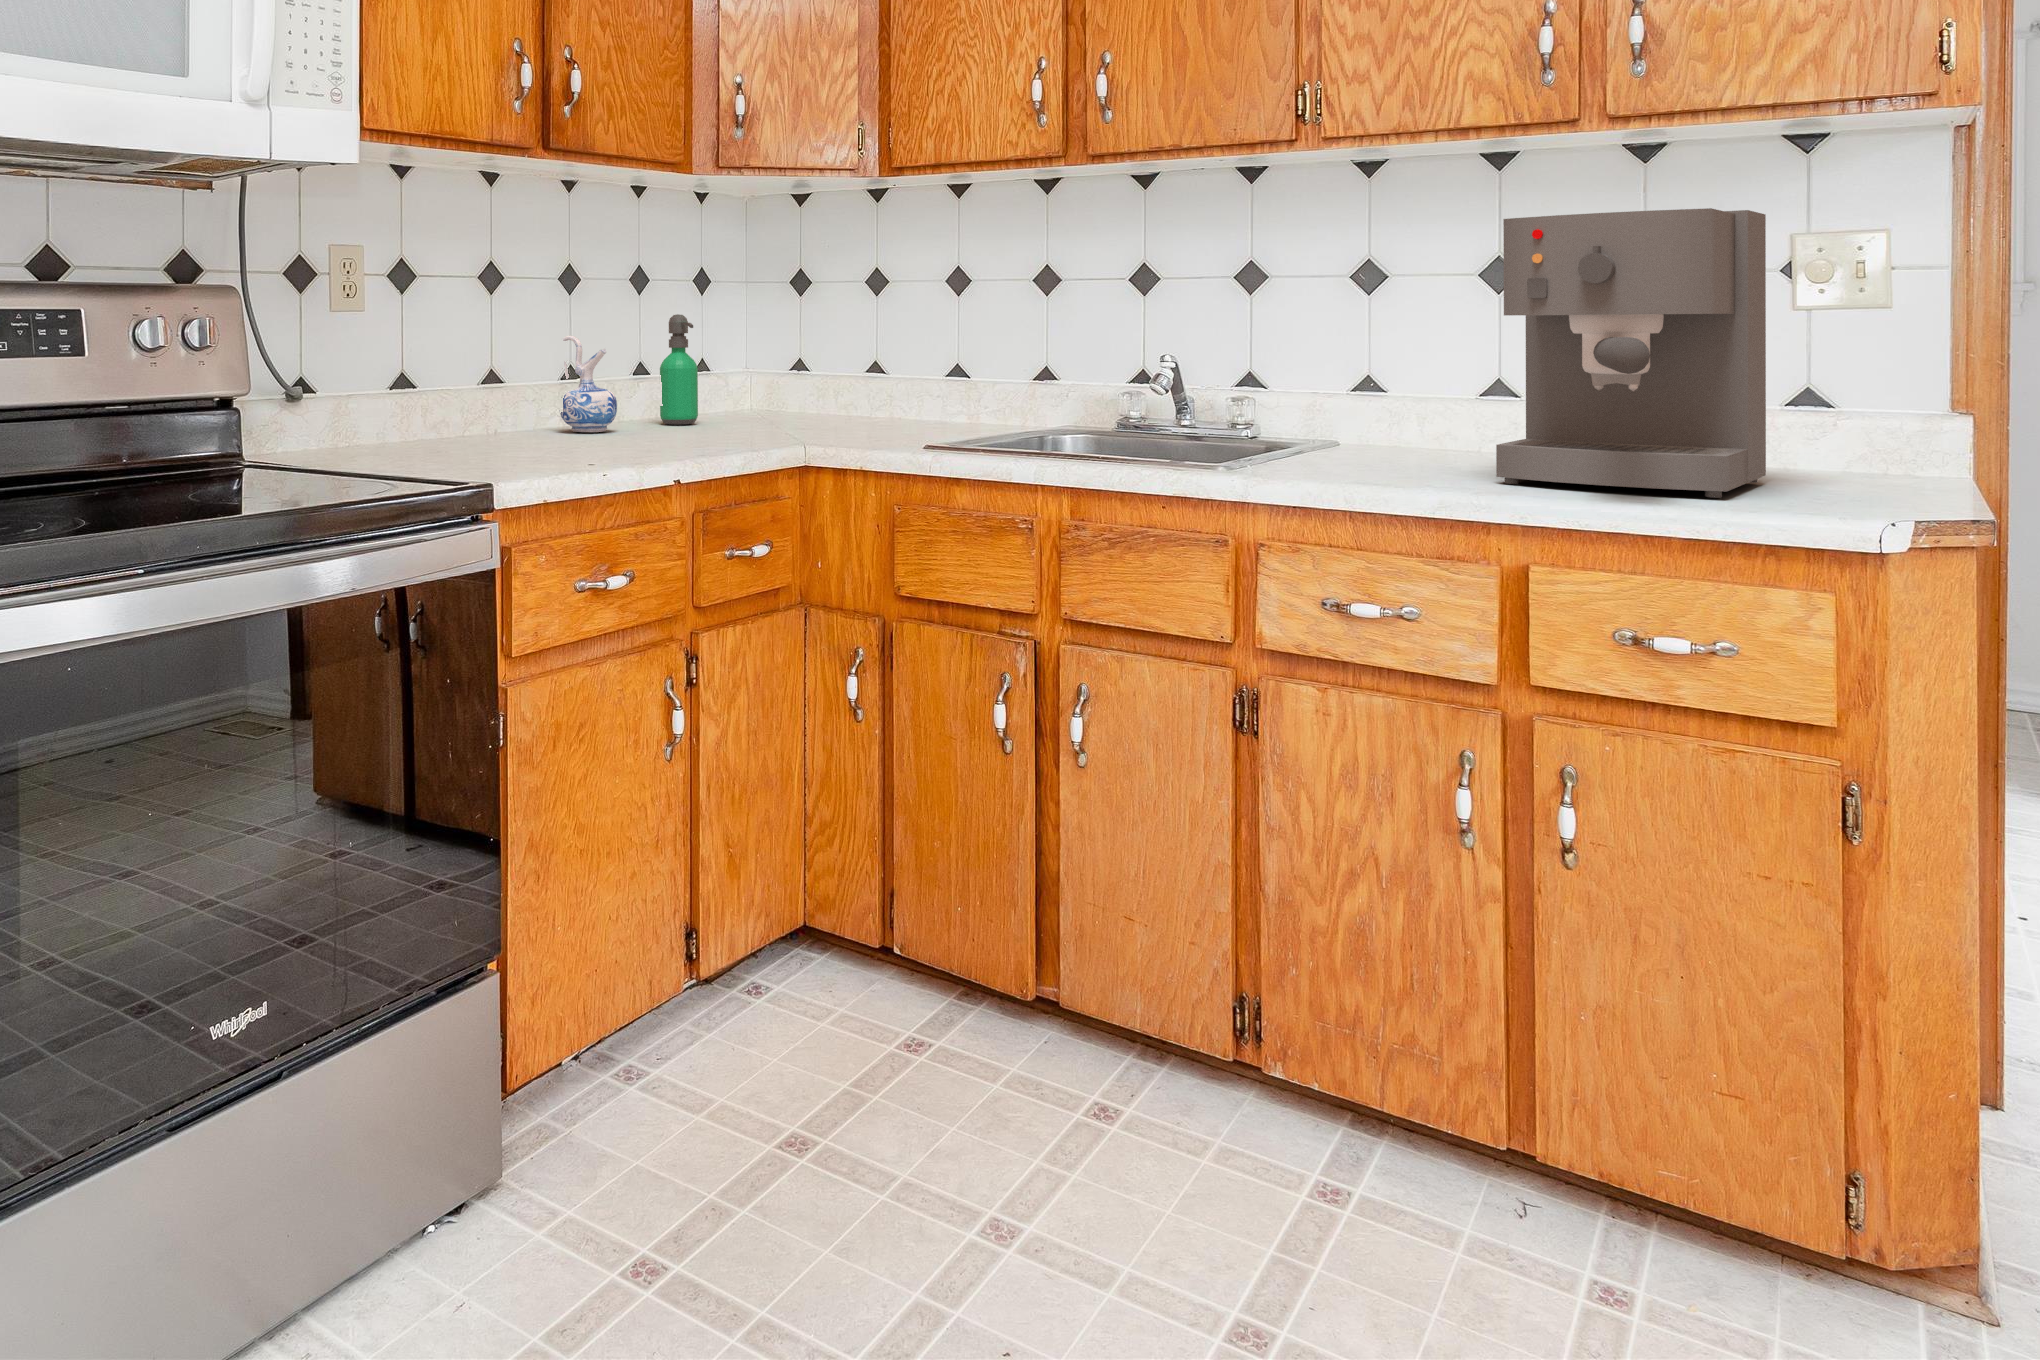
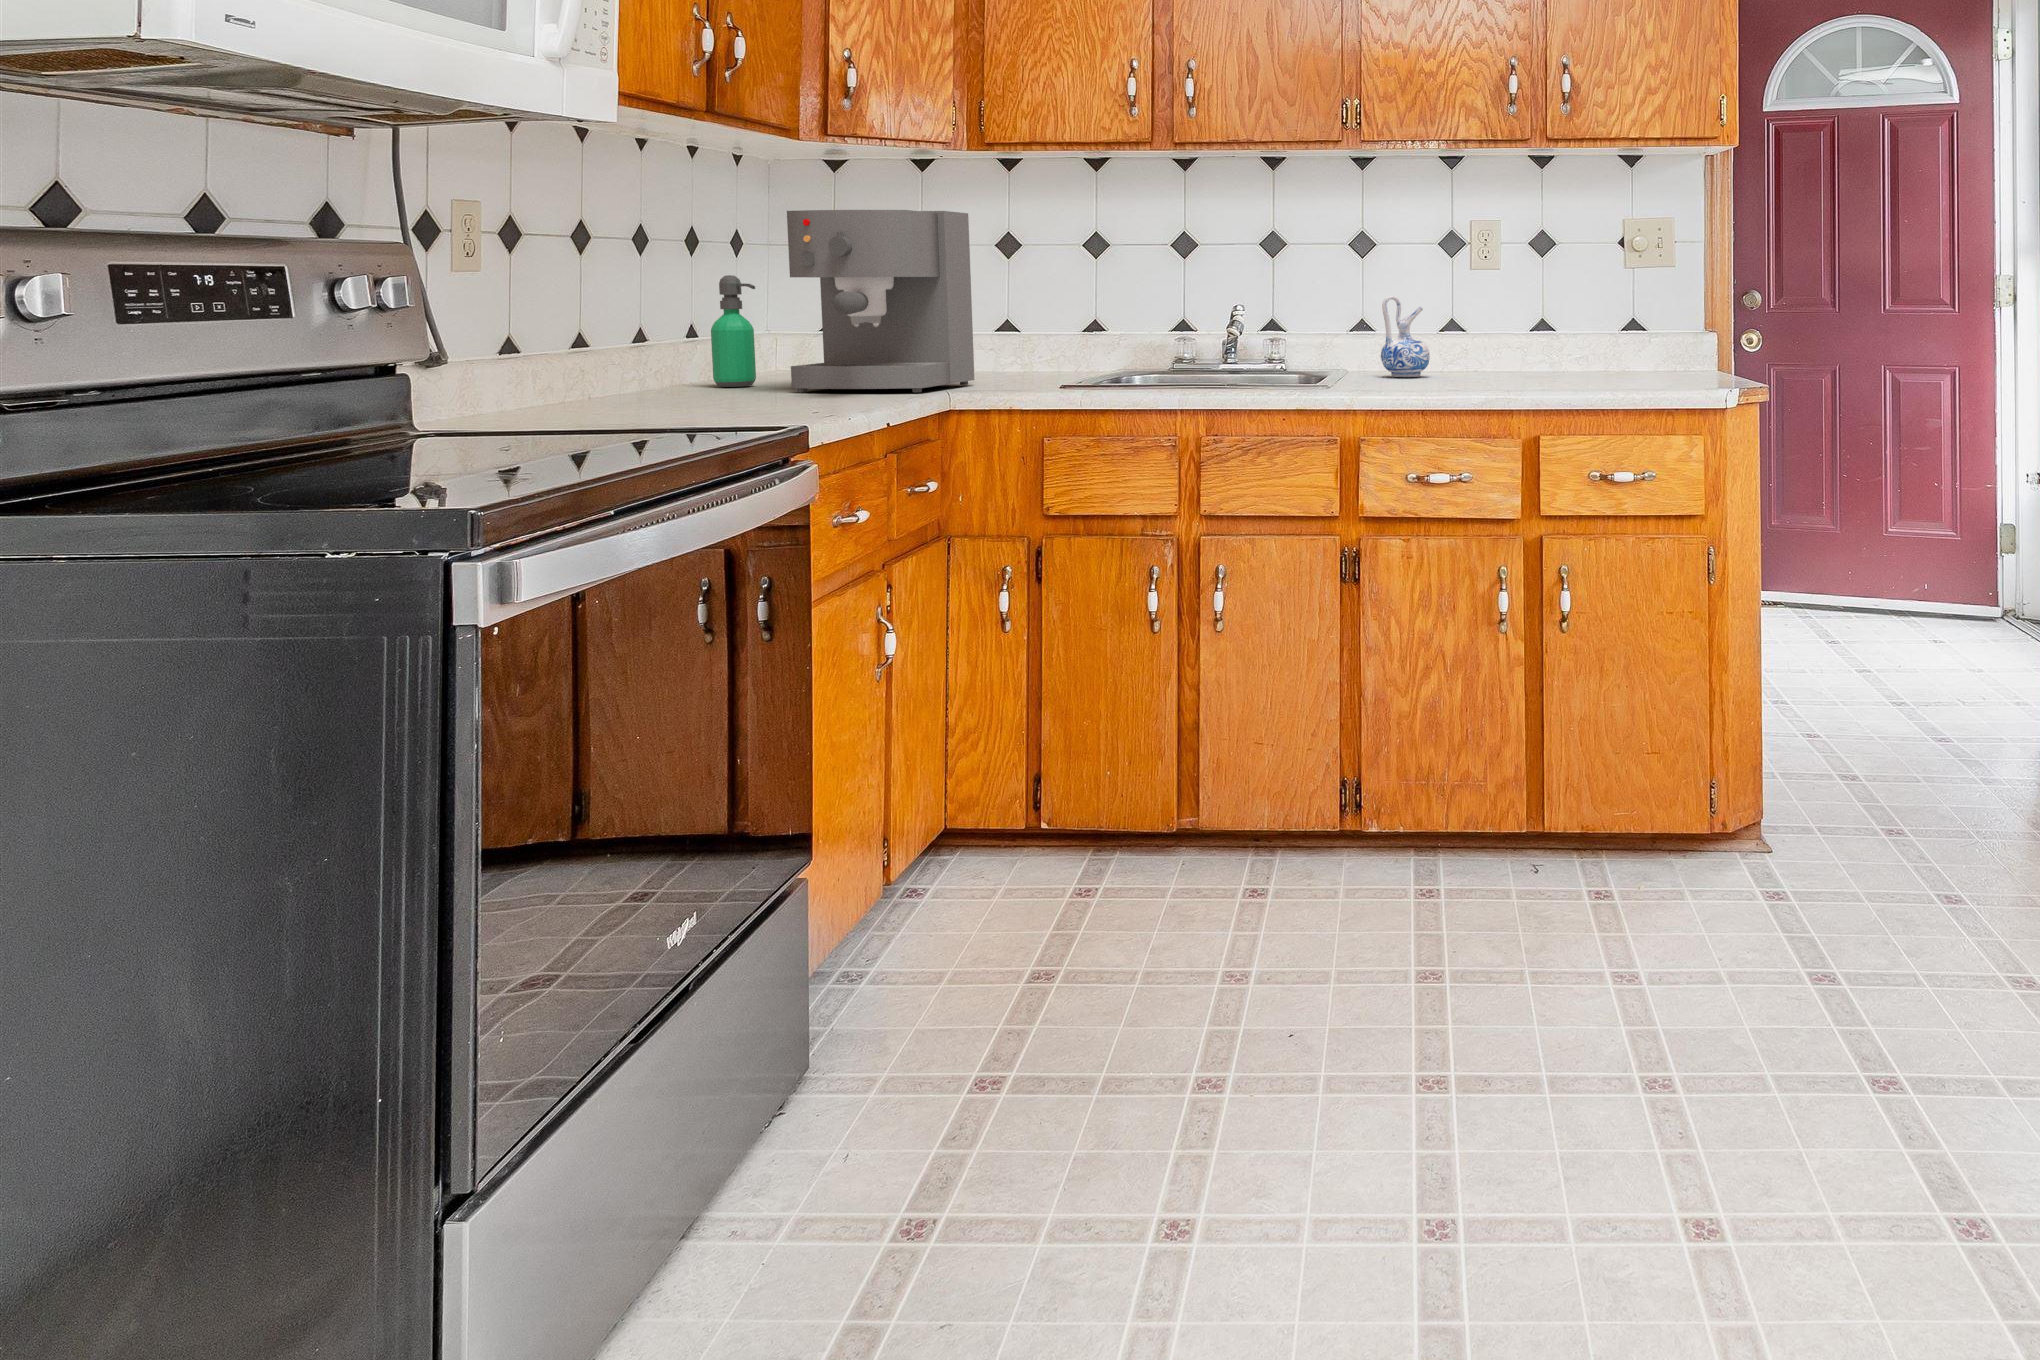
coffee maker: present [1496,208,1766,498] -> present [787,210,974,392]
ceramic pitcher: present [560,336,617,432] -> present [1381,296,1430,377]

